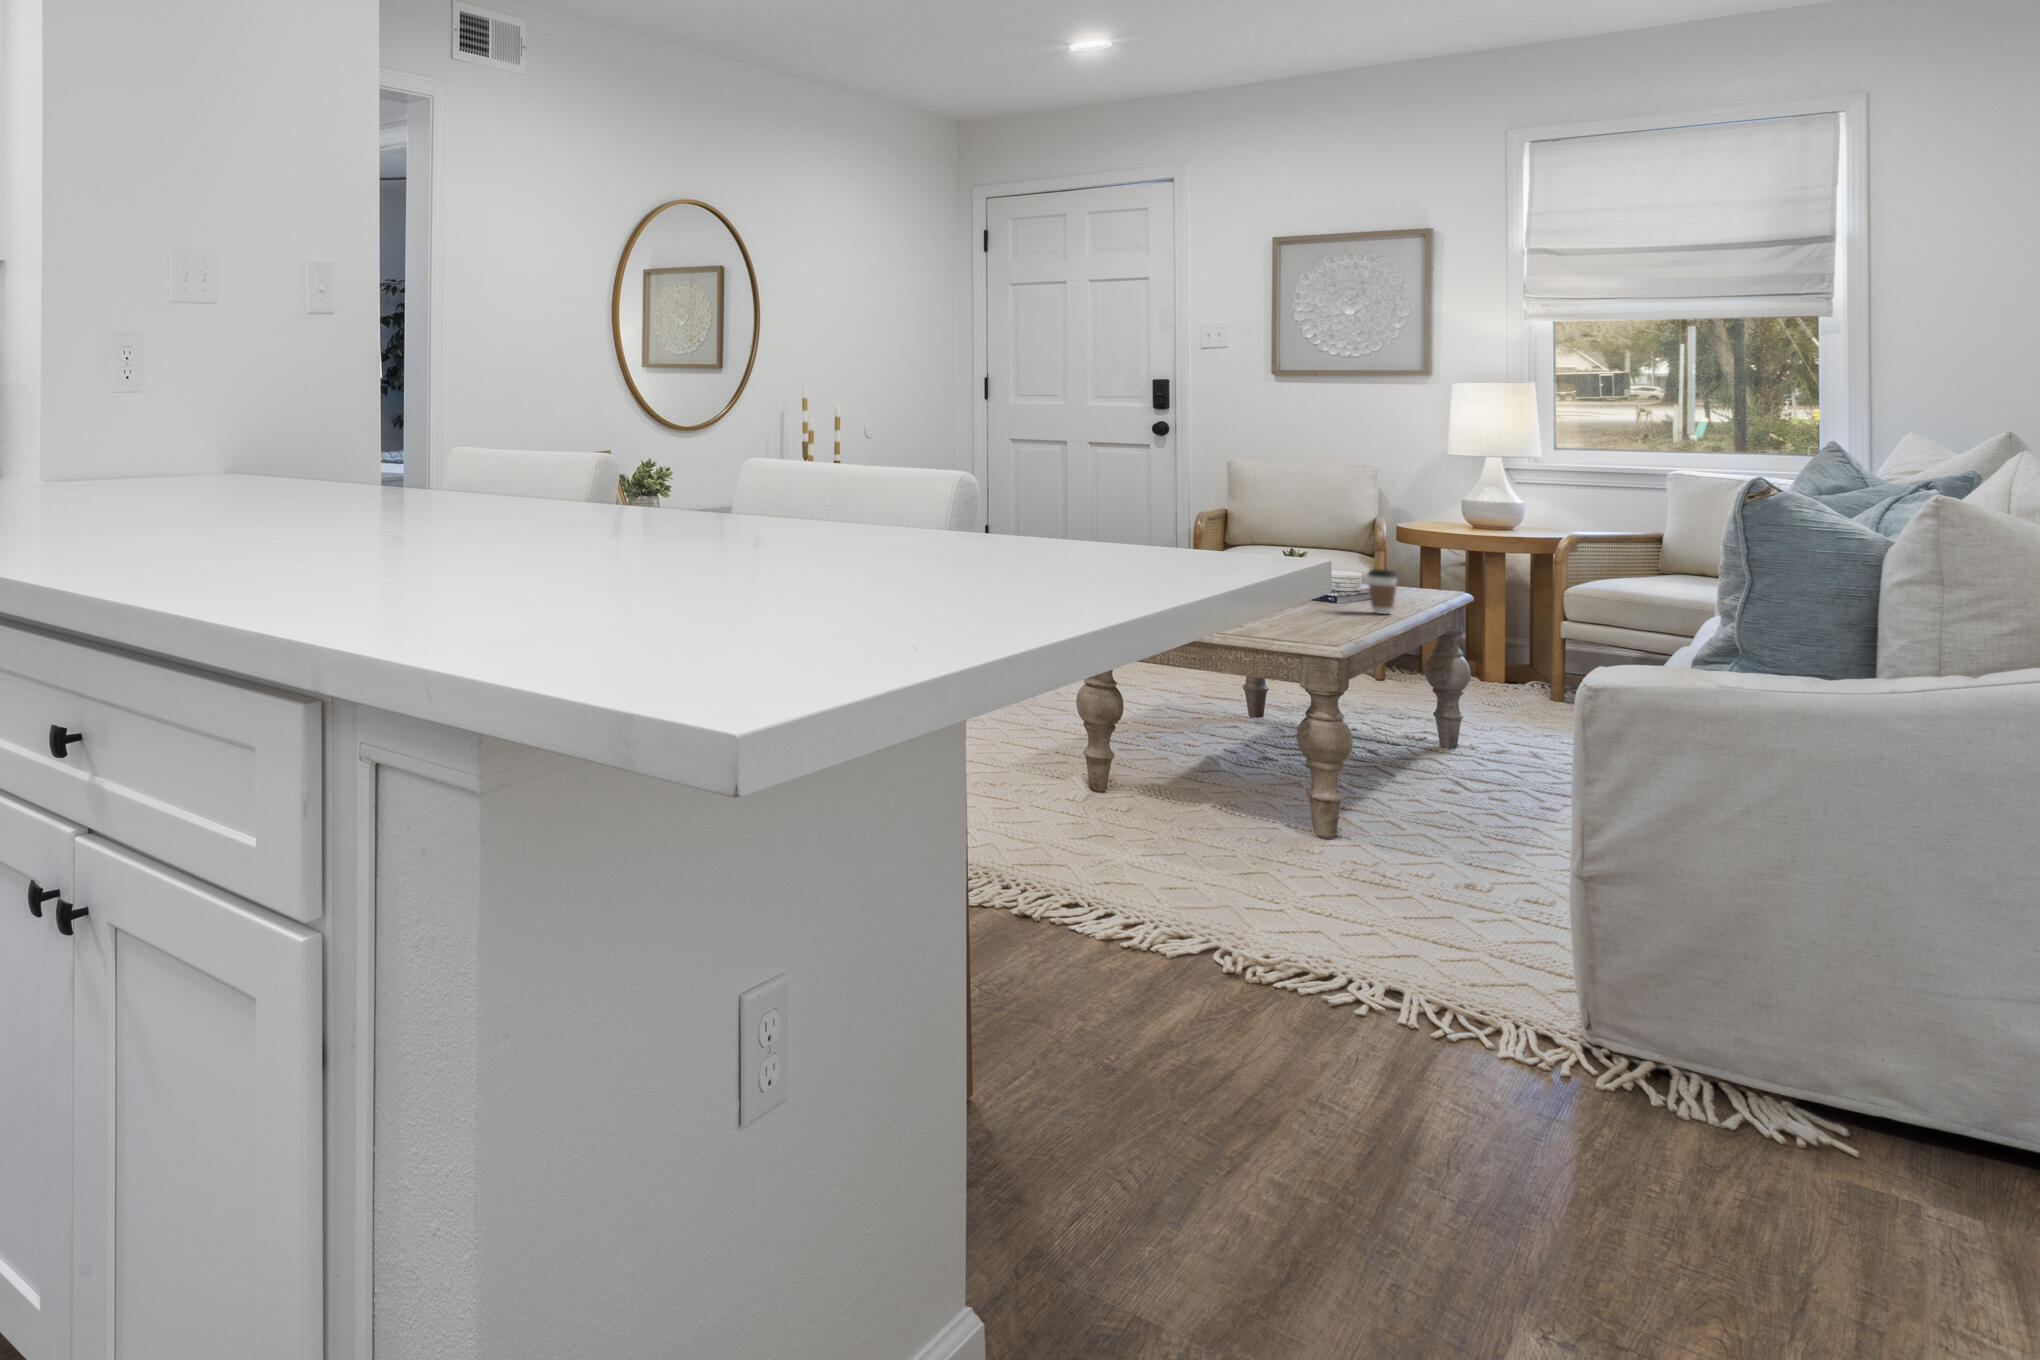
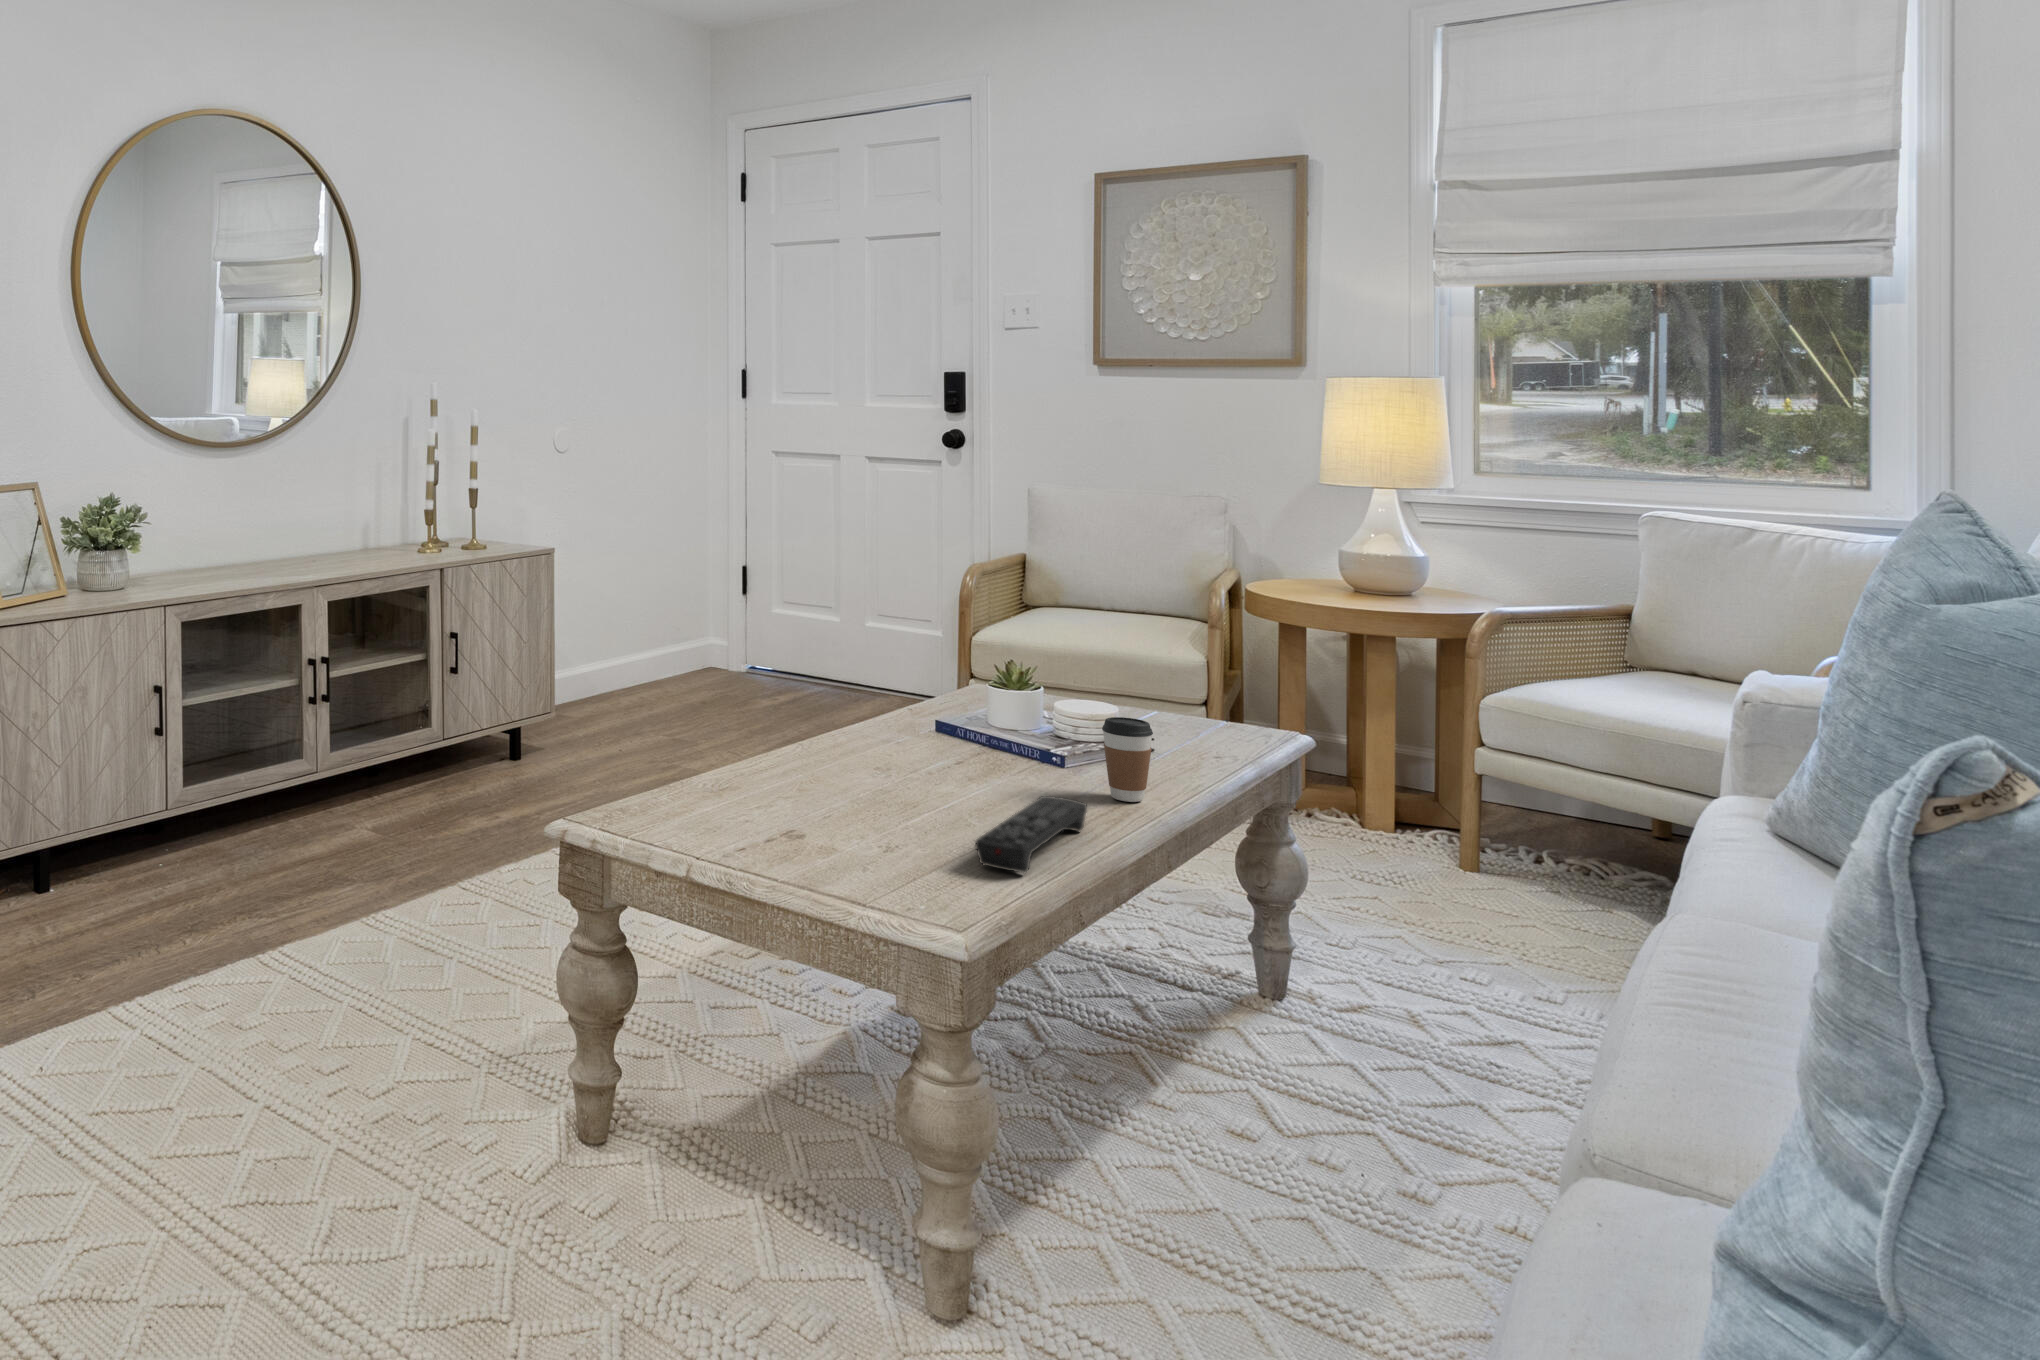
remote control: none [1323,606,1370,634] -> present [975,796,1087,873]

